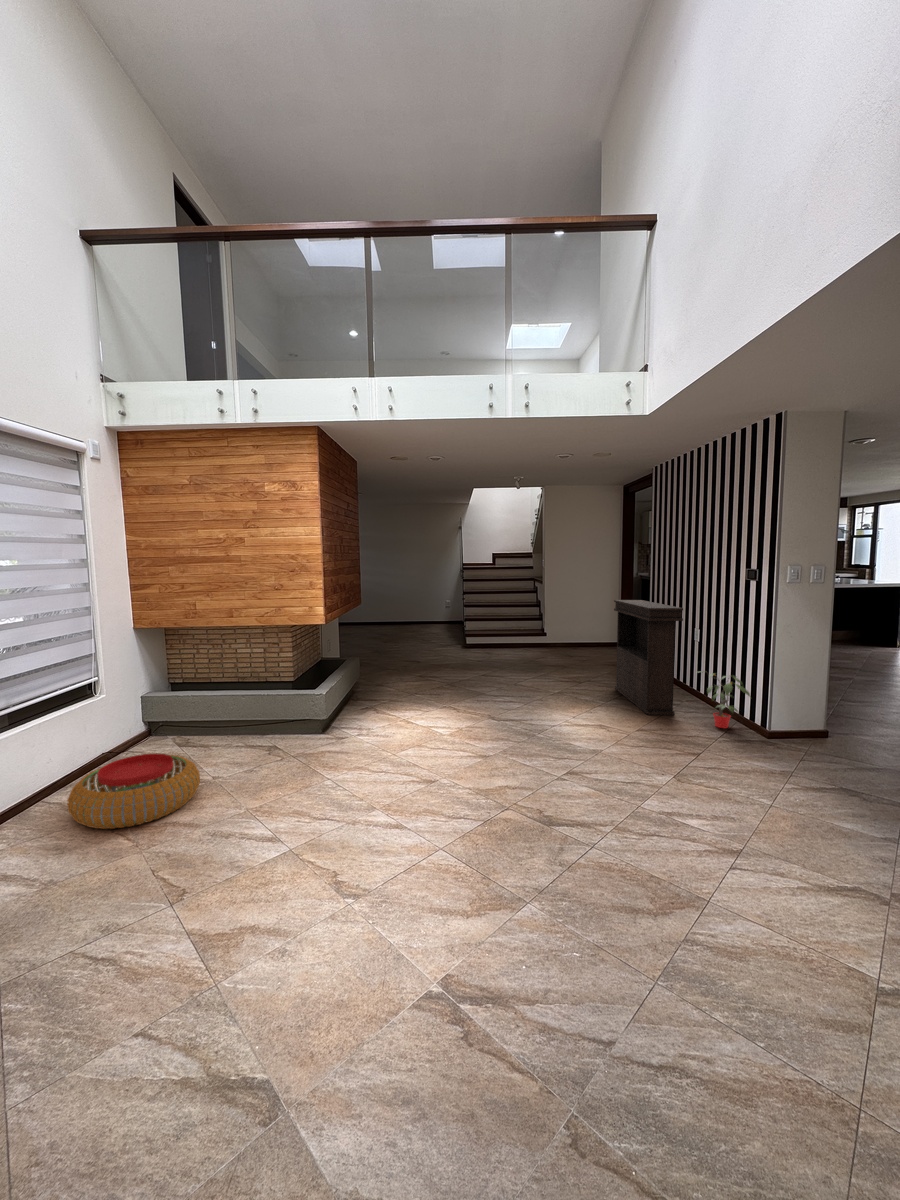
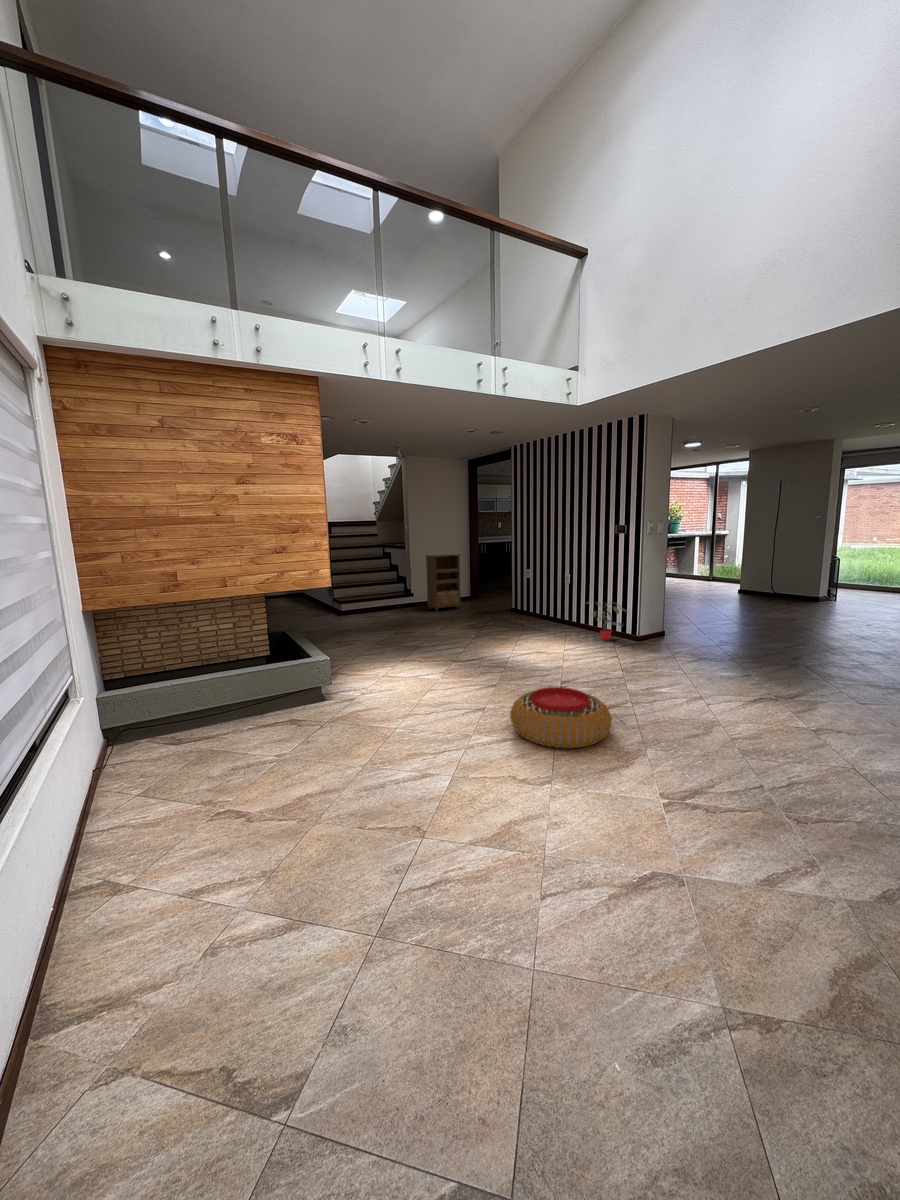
bookshelf: none [559,593,599,658] -> present [426,554,461,611]
console table: present [614,600,683,715] -> none [505,555,576,640]
pouf: present [67,753,200,829] -> present [510,687,612,748]

